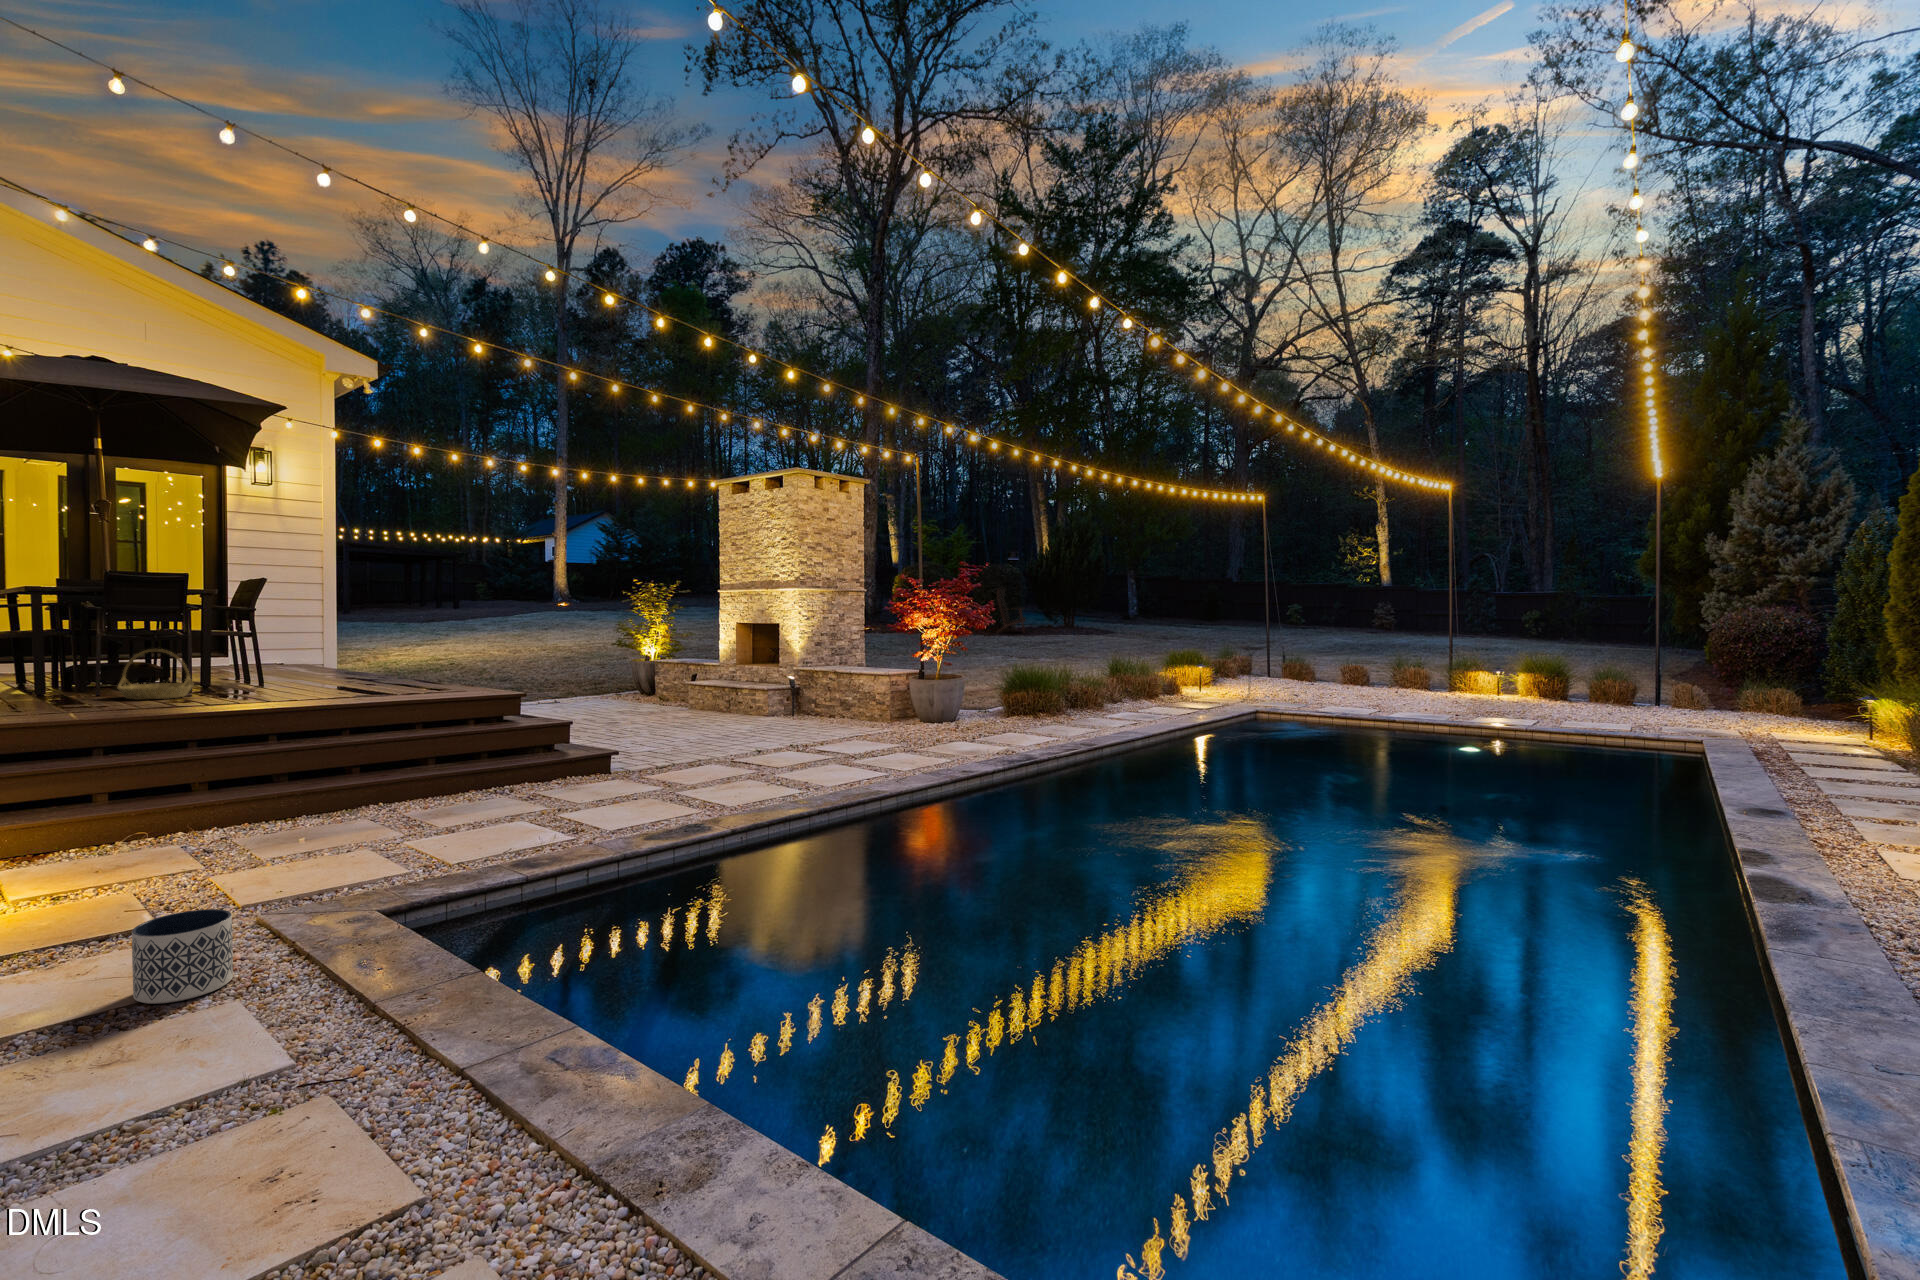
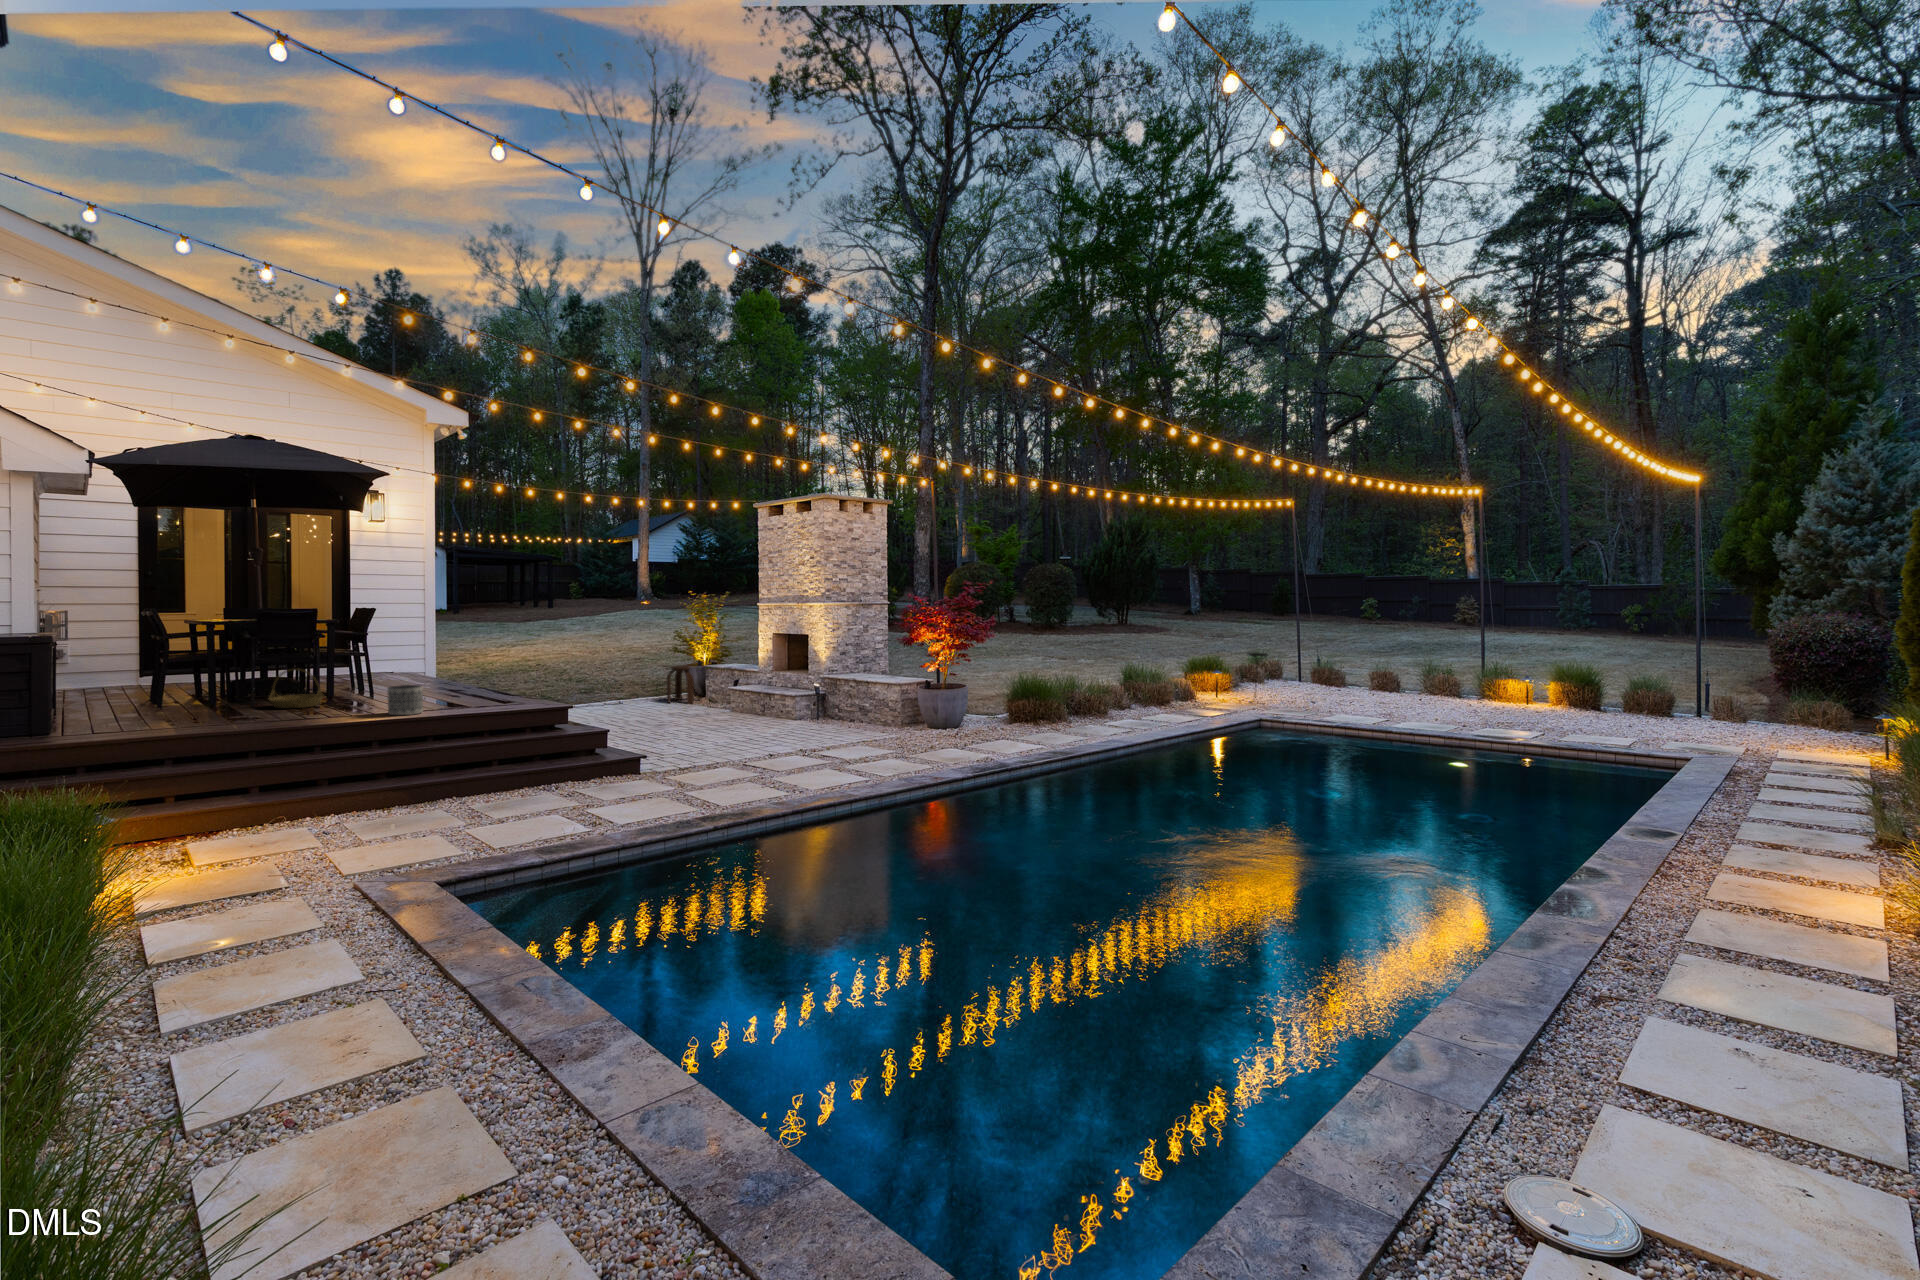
lounge chair: present [997,587,1026,633] -> none [1047,584,1079,628]
stool: none [610,663,649,706] -> present [667,665,701,704]
planter: present [132,909,233,1004] -> present [387,685,423,715]

